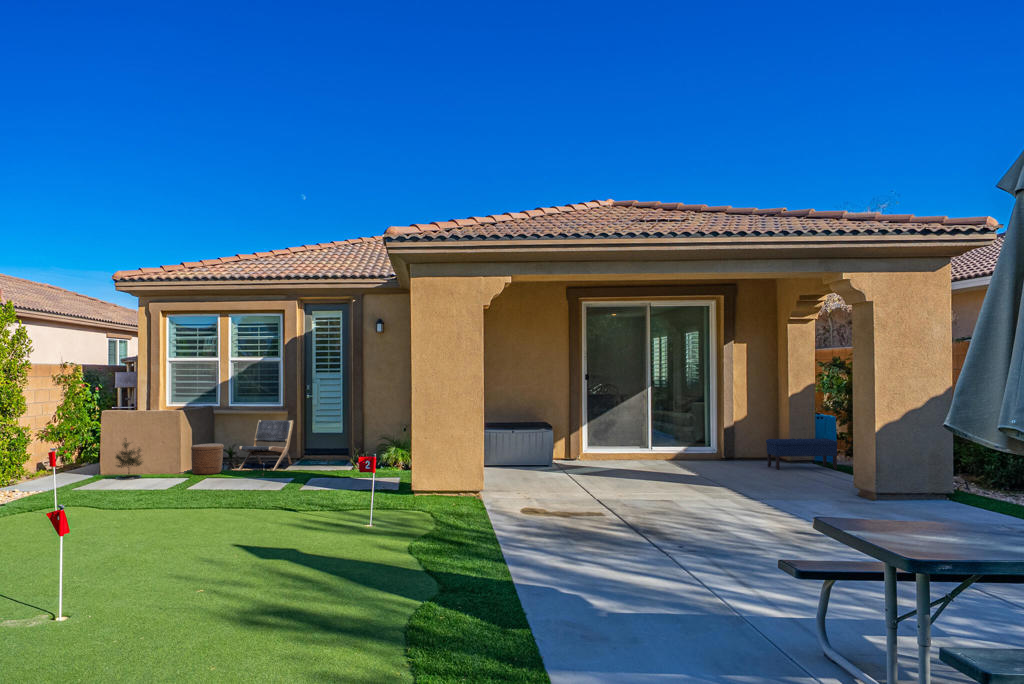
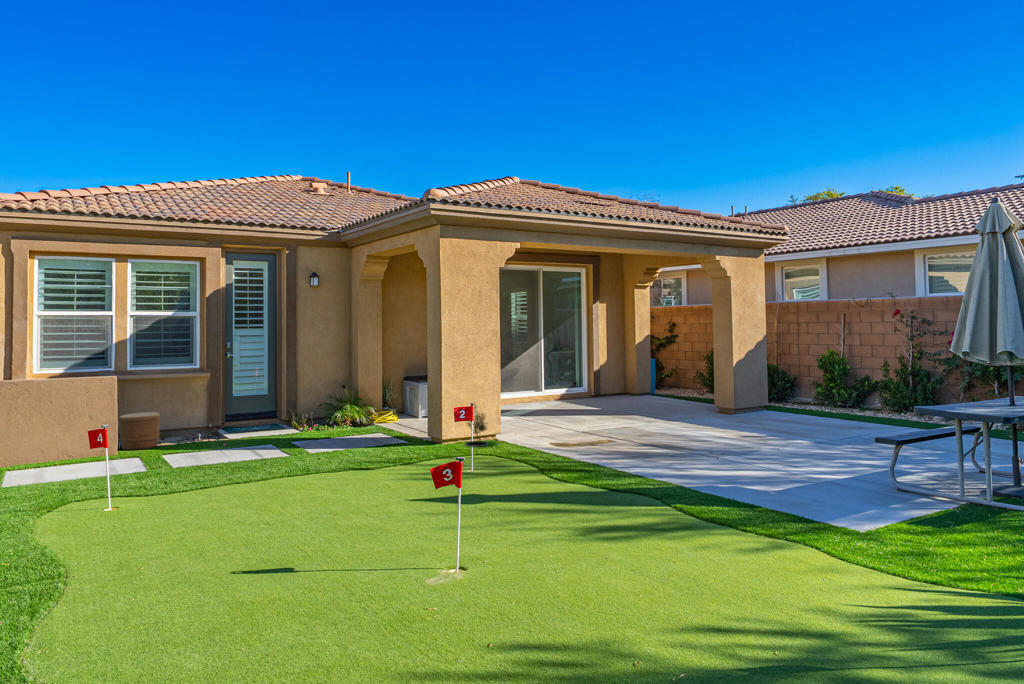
lounge chair: present [239,420,294,470] -> none [168,382,219,441]
bench: present [766,438,838,470] -> none [617,375,663,400]
potted tree: present [116,440,142,480] -> present [465,405,489,447]

